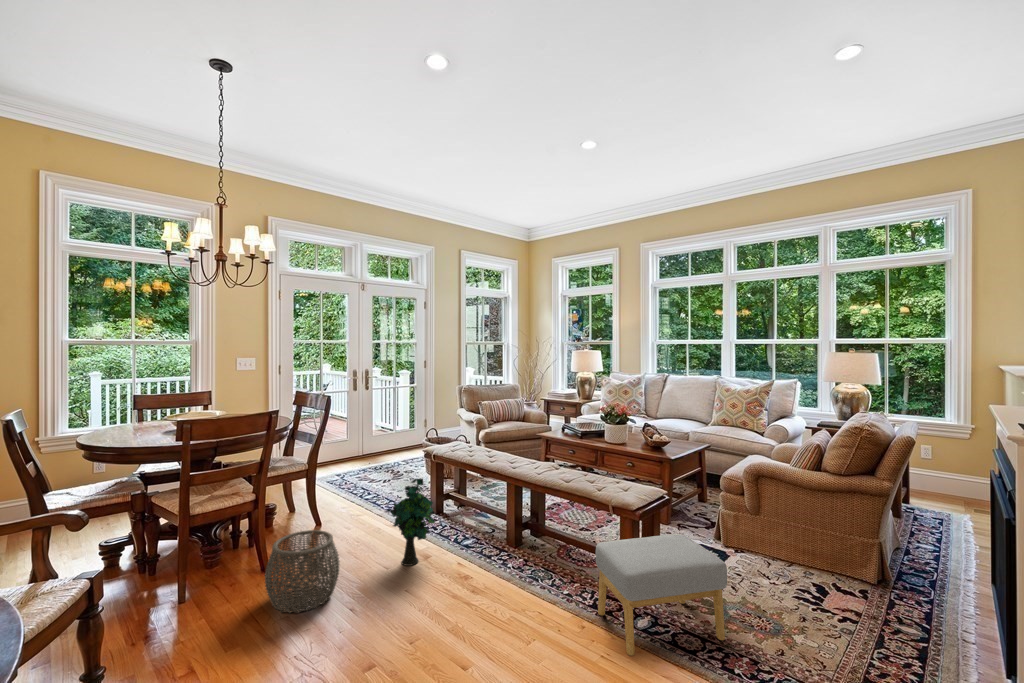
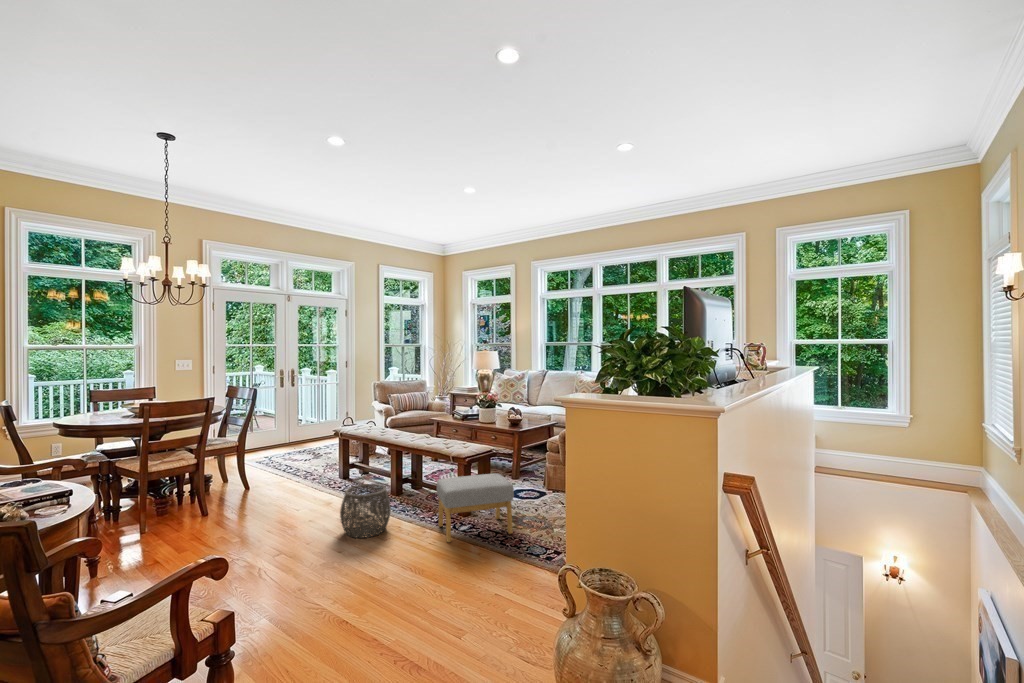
decorative plant: present [387,479,435,566] -> none [296,446,336,508]
woven basket: present [265,530,340,613] -> present [340,484,391,538]

